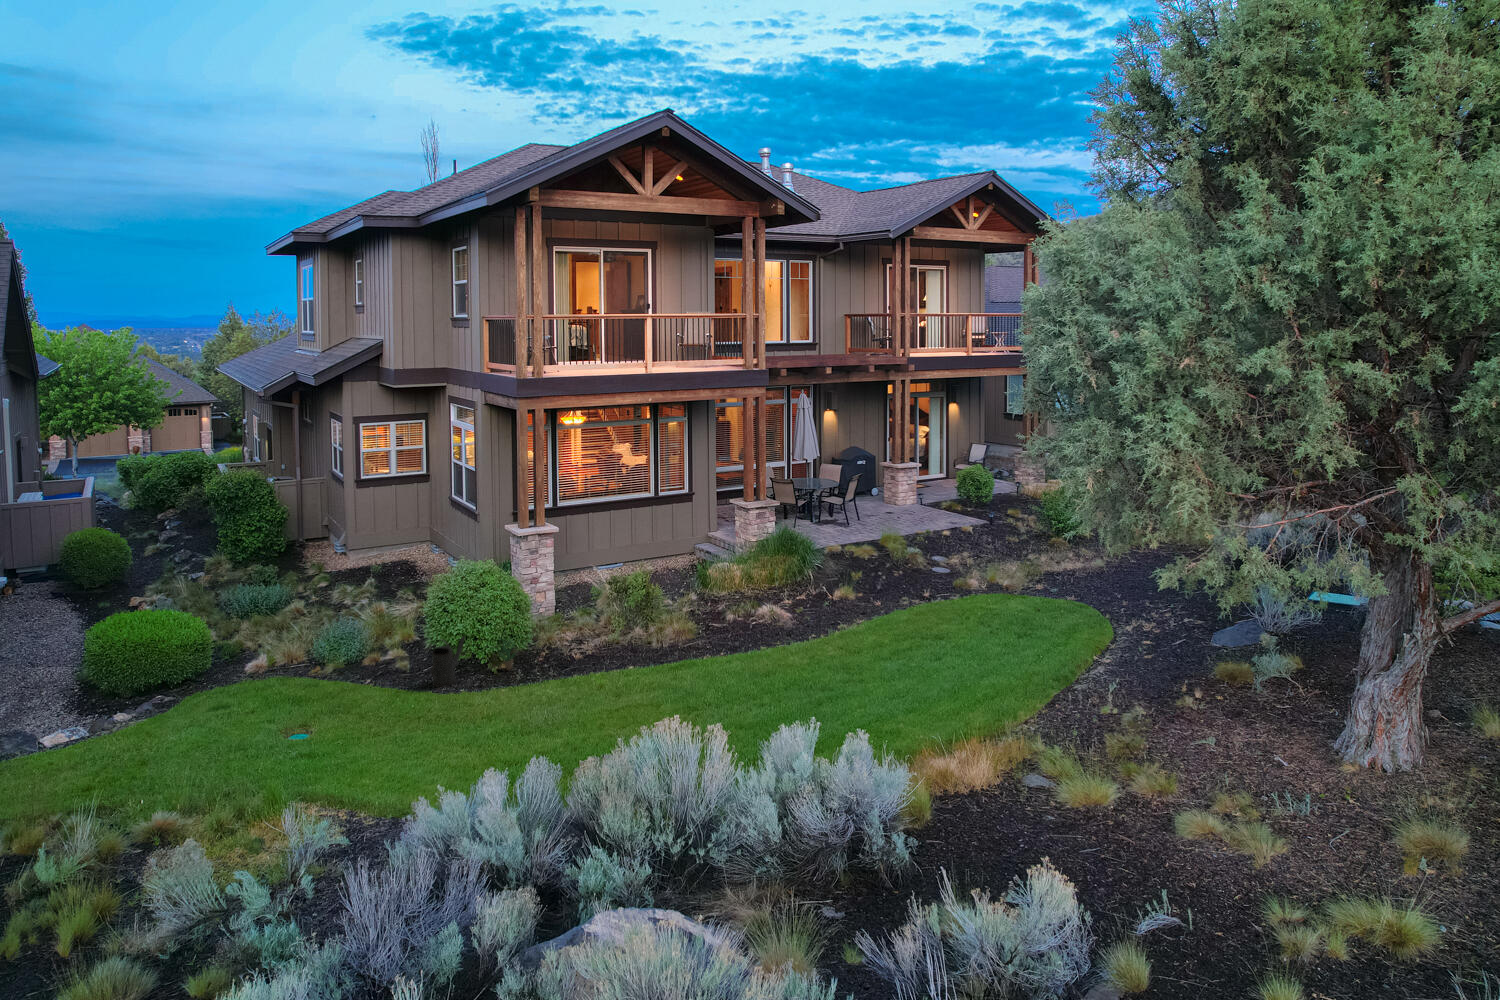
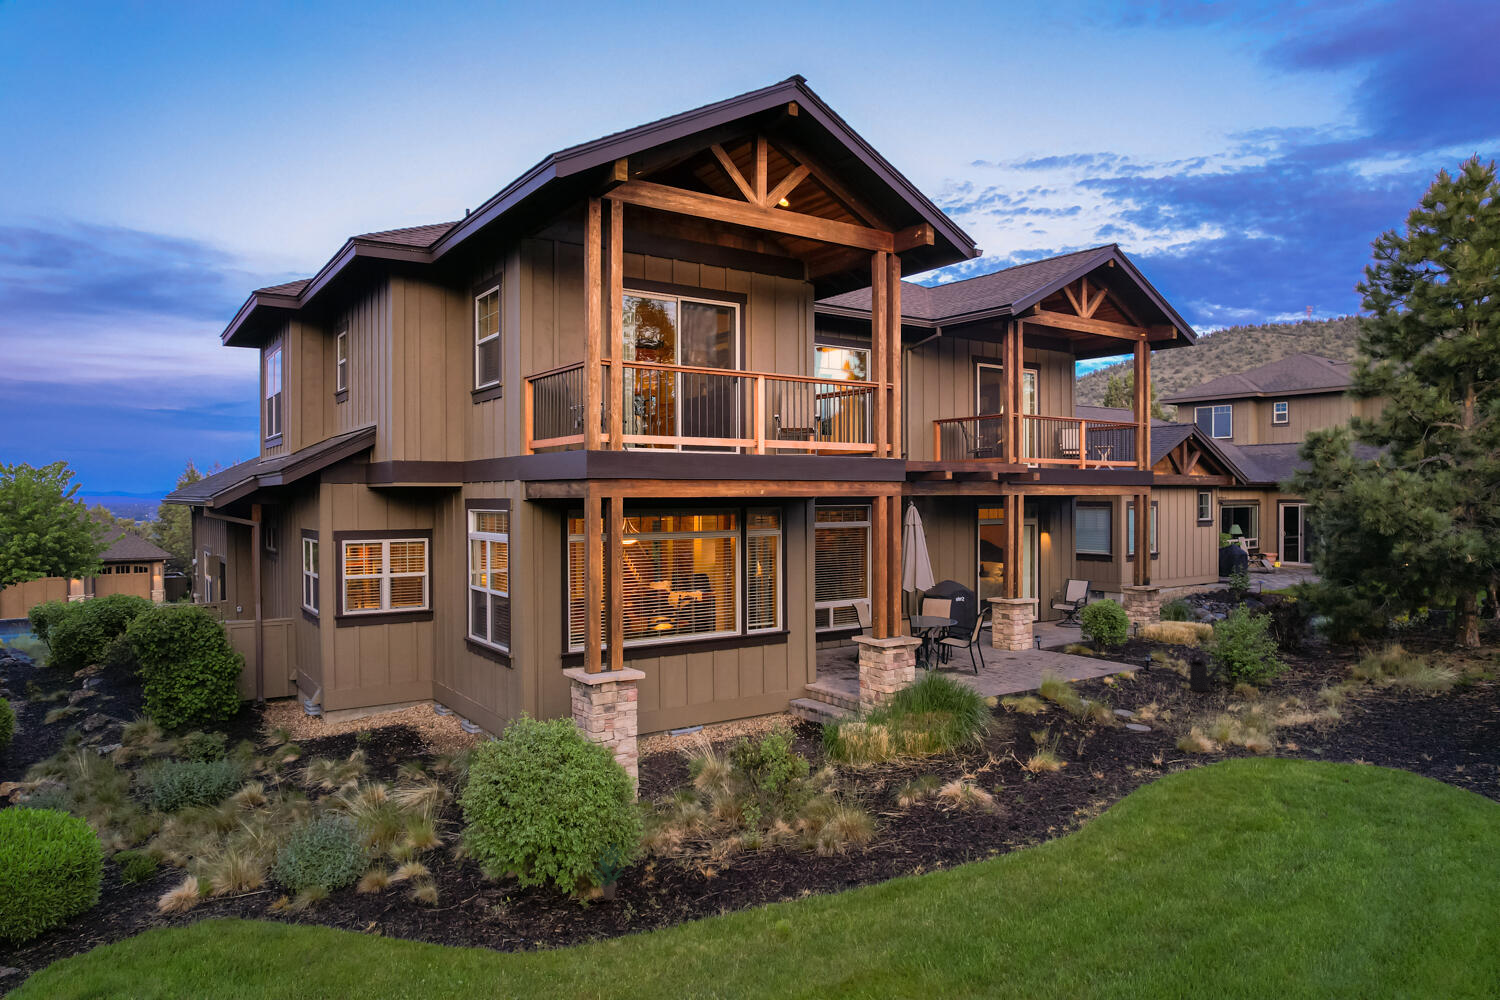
watering can: present [431,636,465,687] -> present [1185,655,1223,692]

